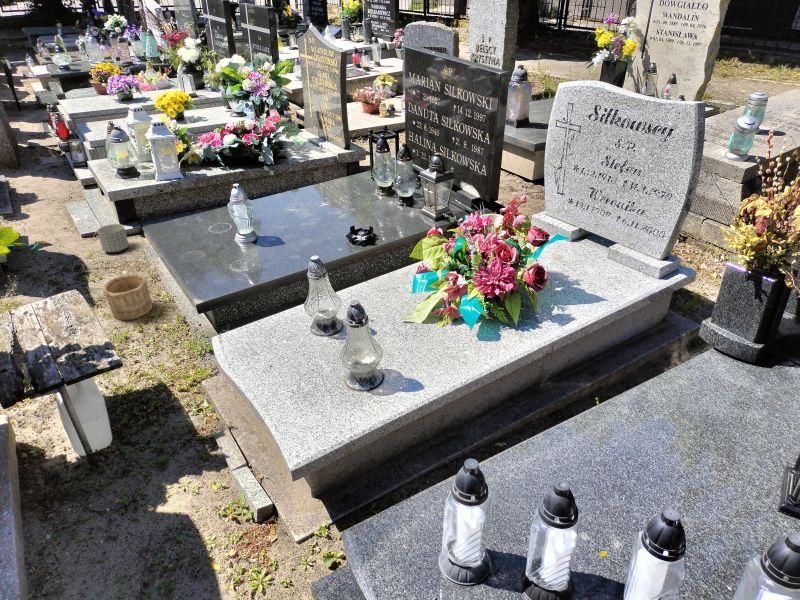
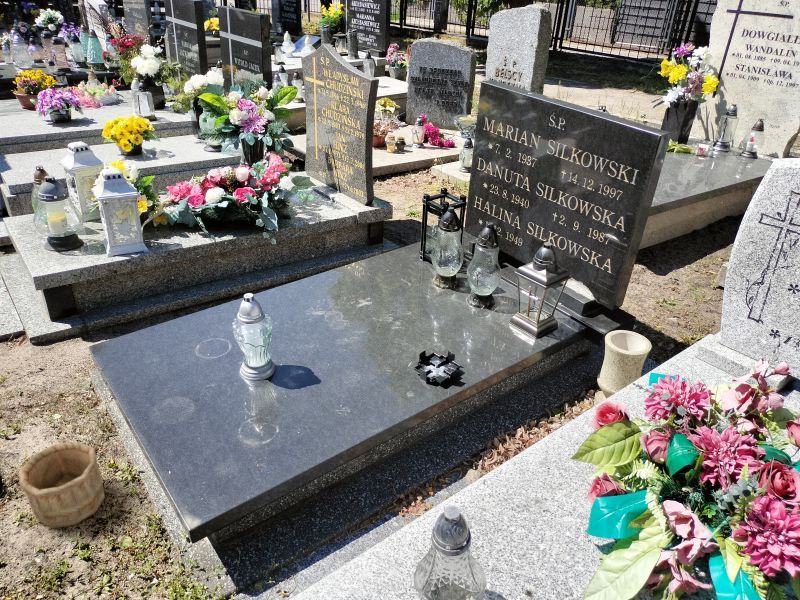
planter: present [97,224,129,252] -> none [14,327,64,373]

